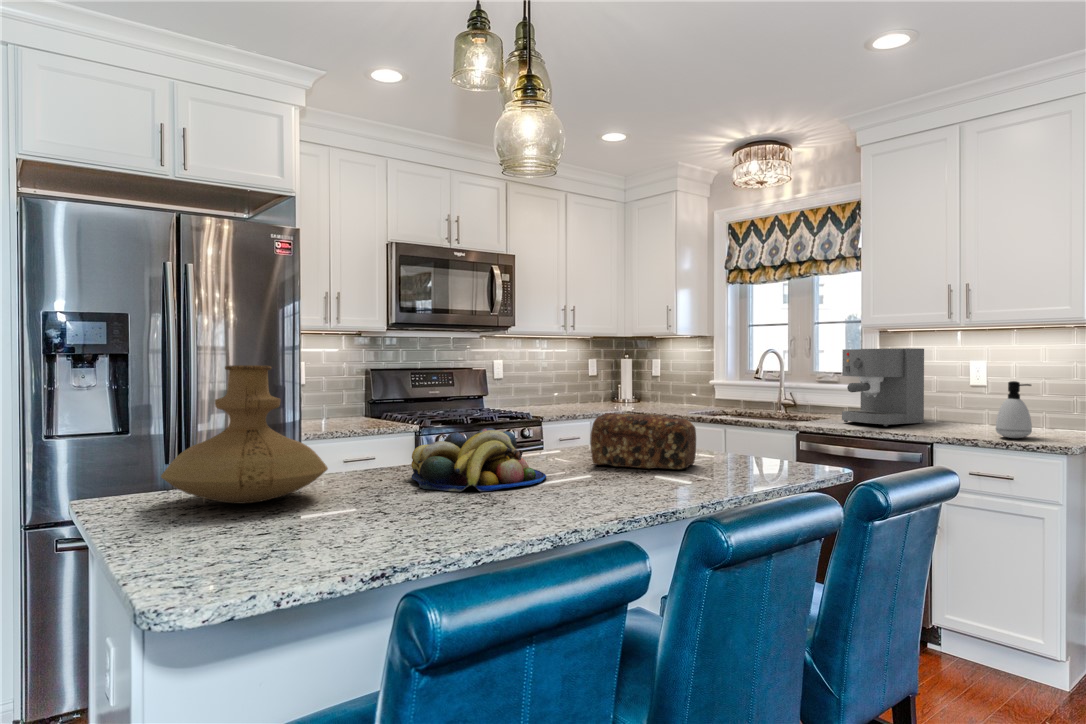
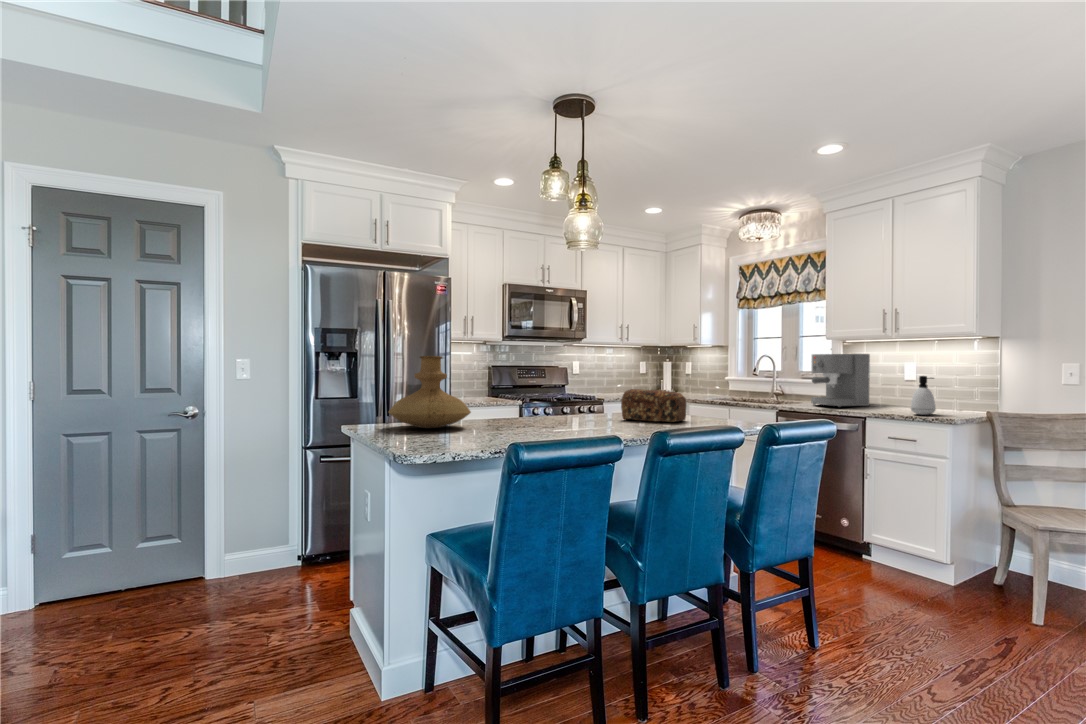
fruit bowl: present [411,428,546,492] -> none [516,396,592,428]

